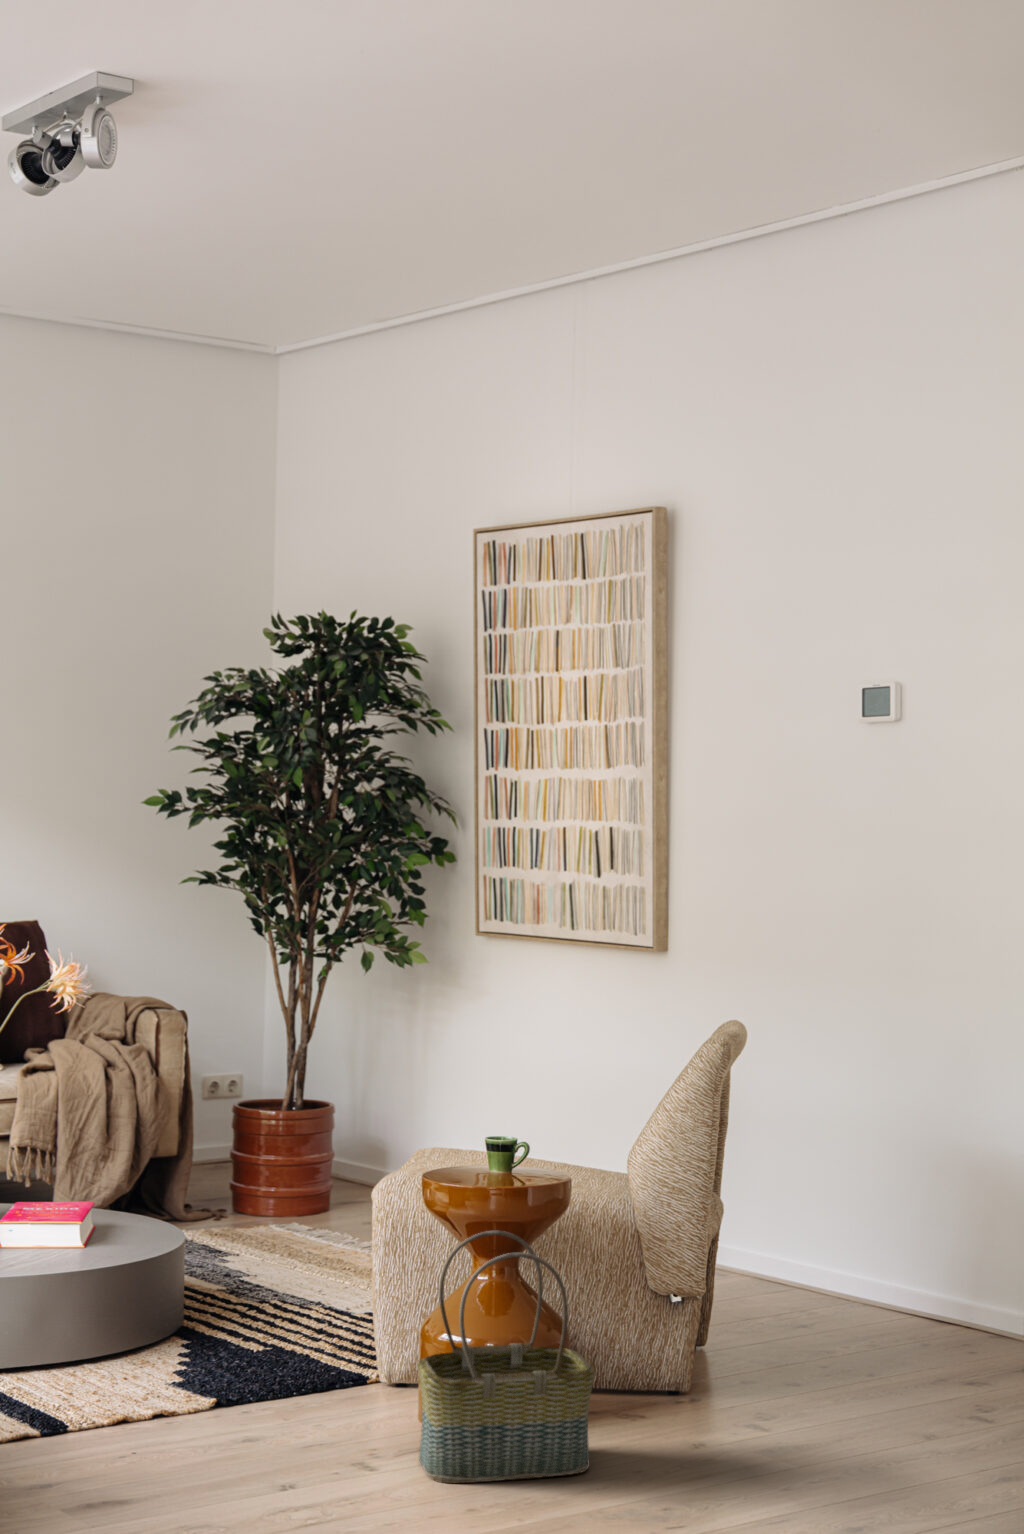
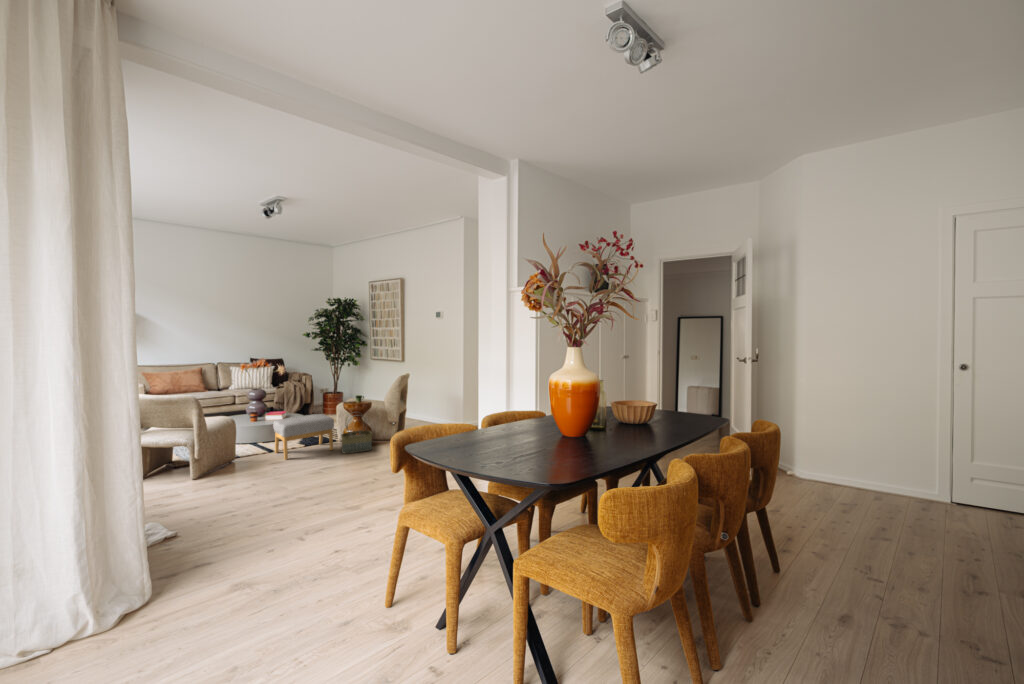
footstool: none [62,1227,378,1498] -> present [273,414,334,460]

